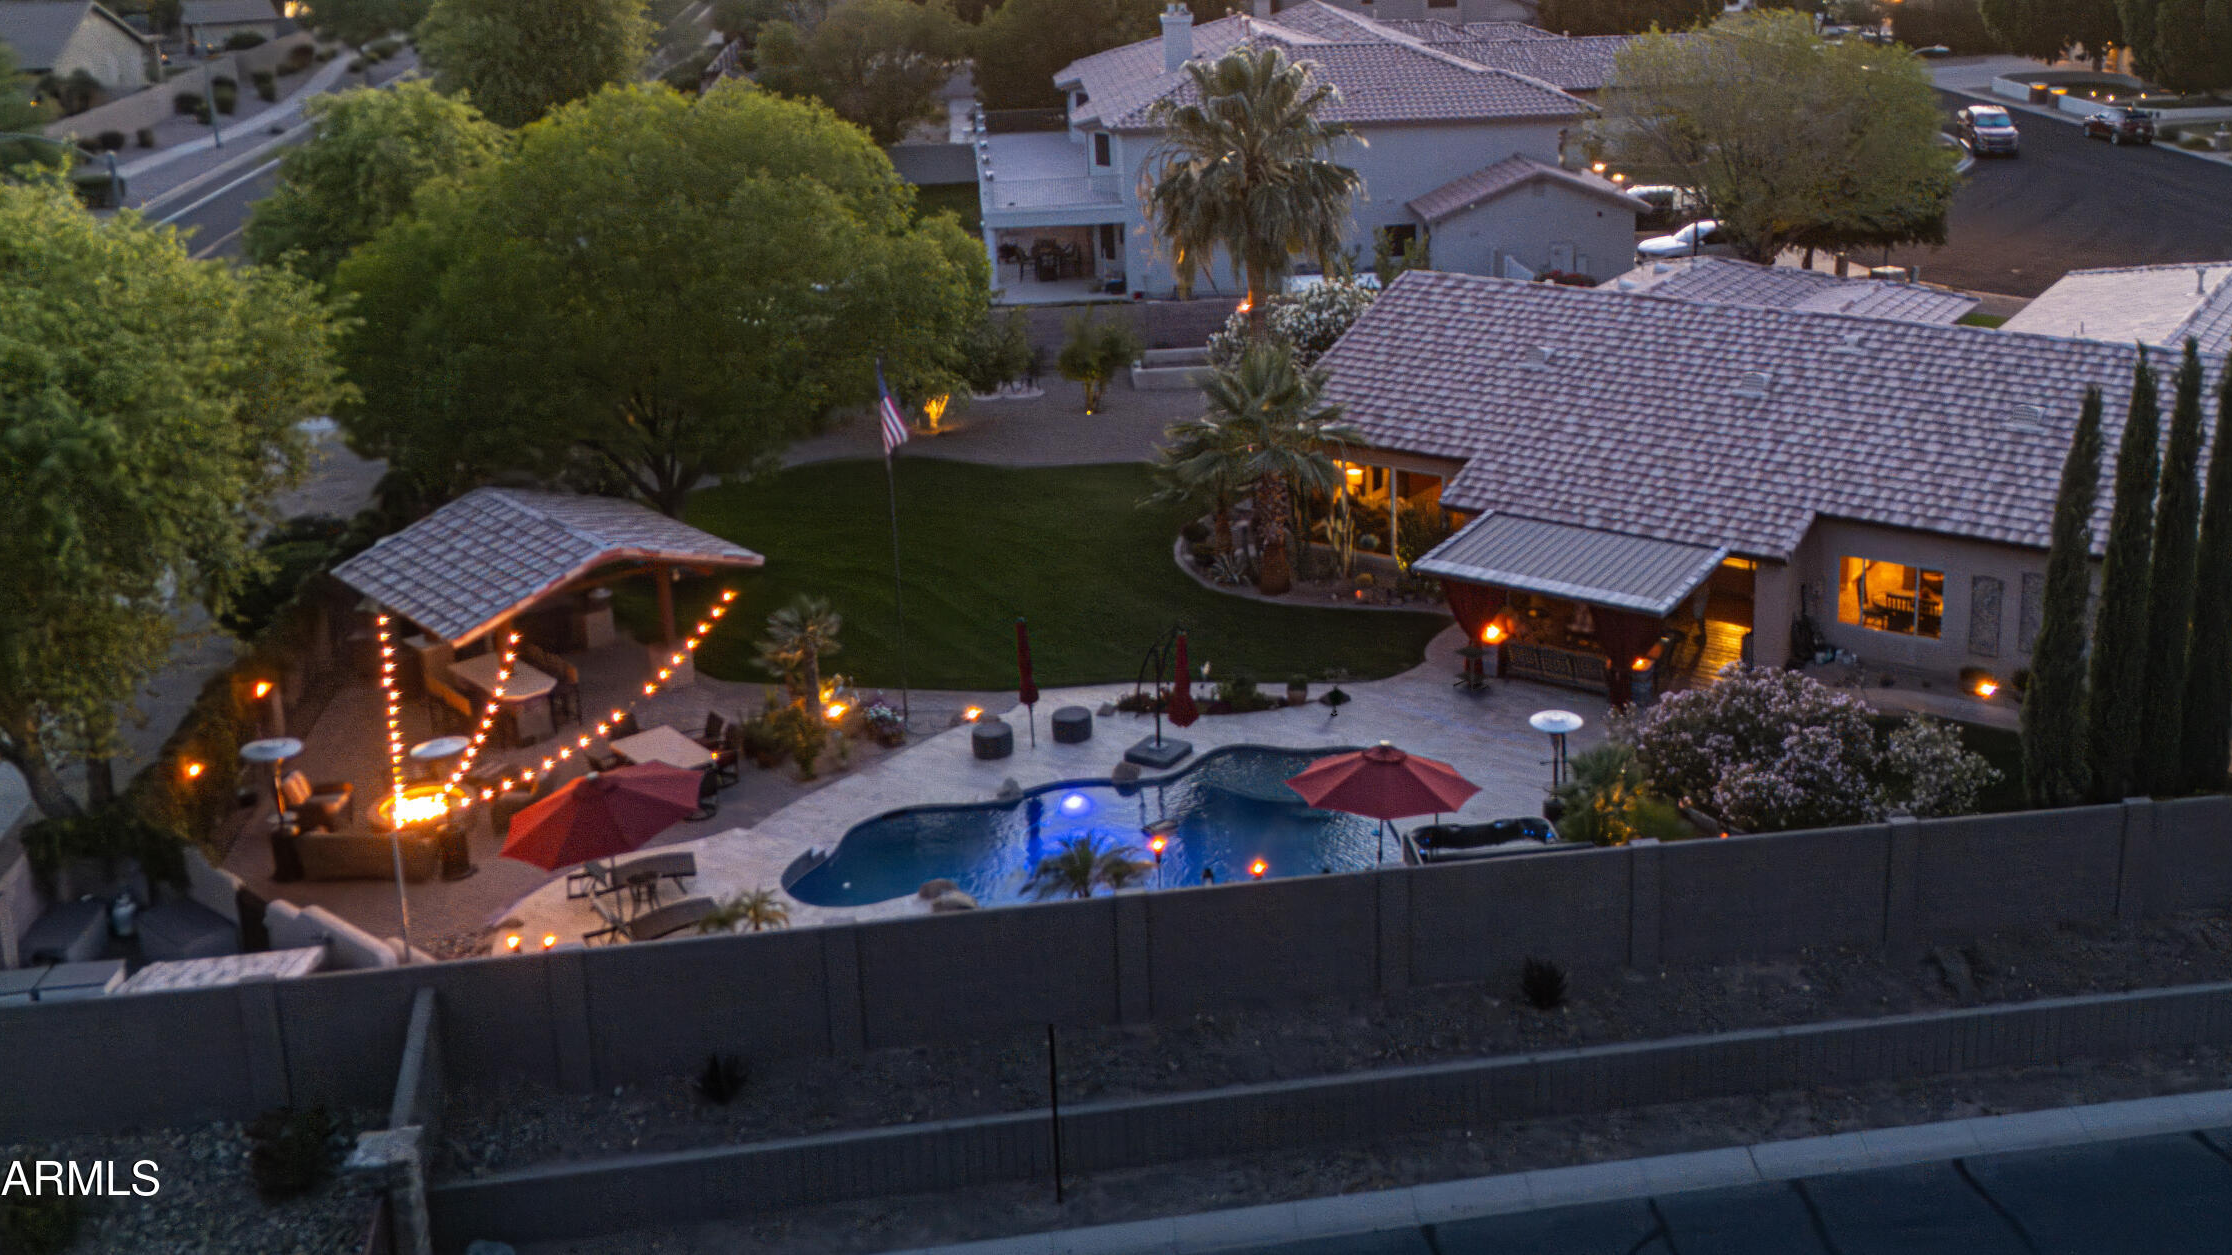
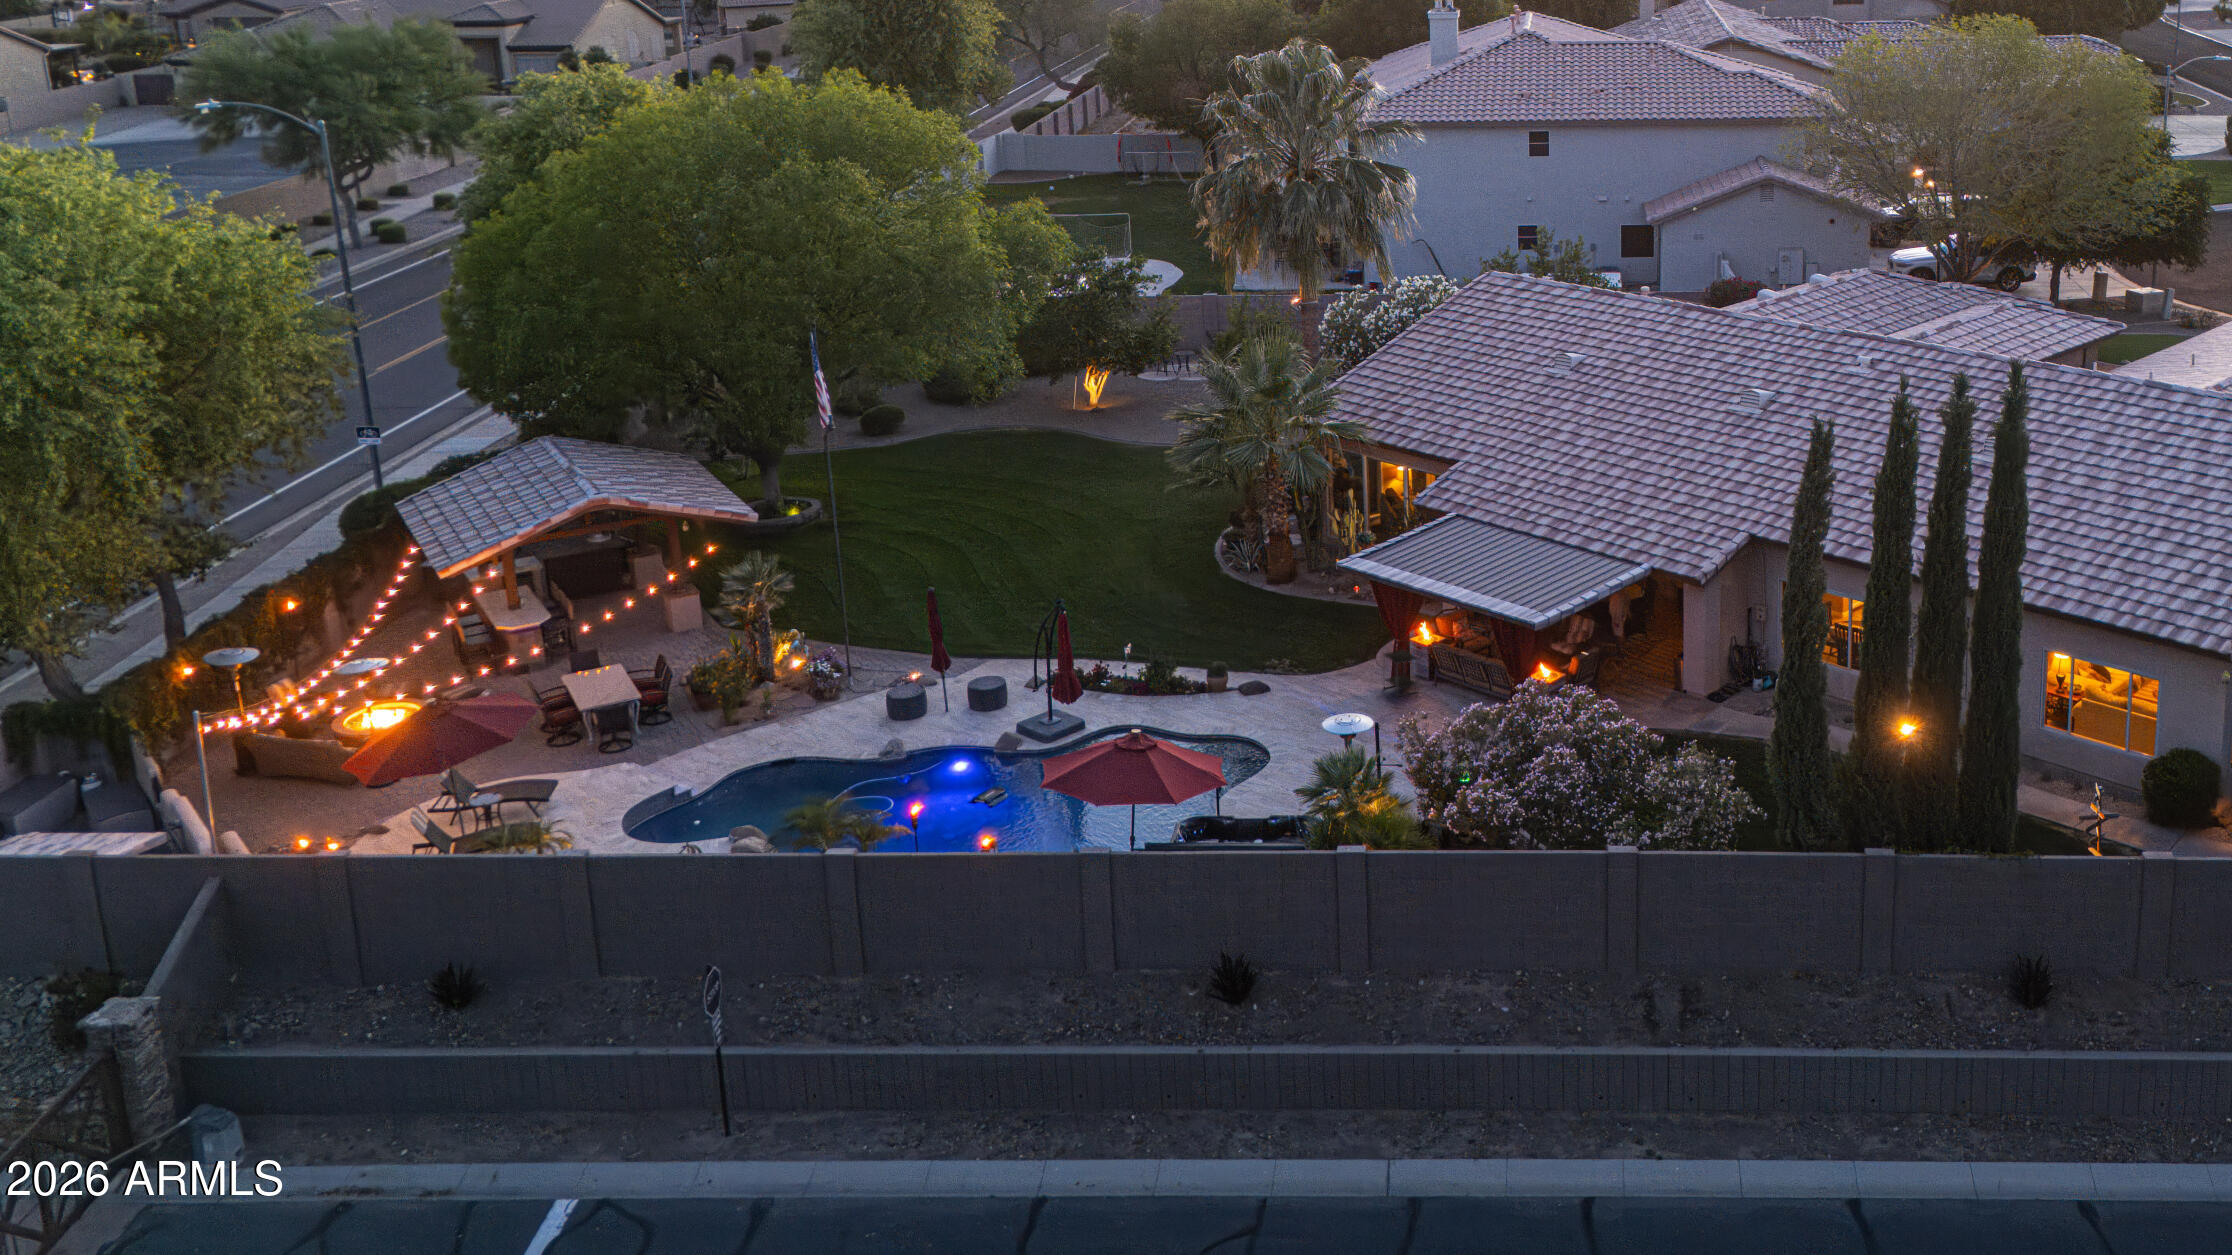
decorative plant: present [1328,684,1344,715] -> none [1237,675,1257,708]

